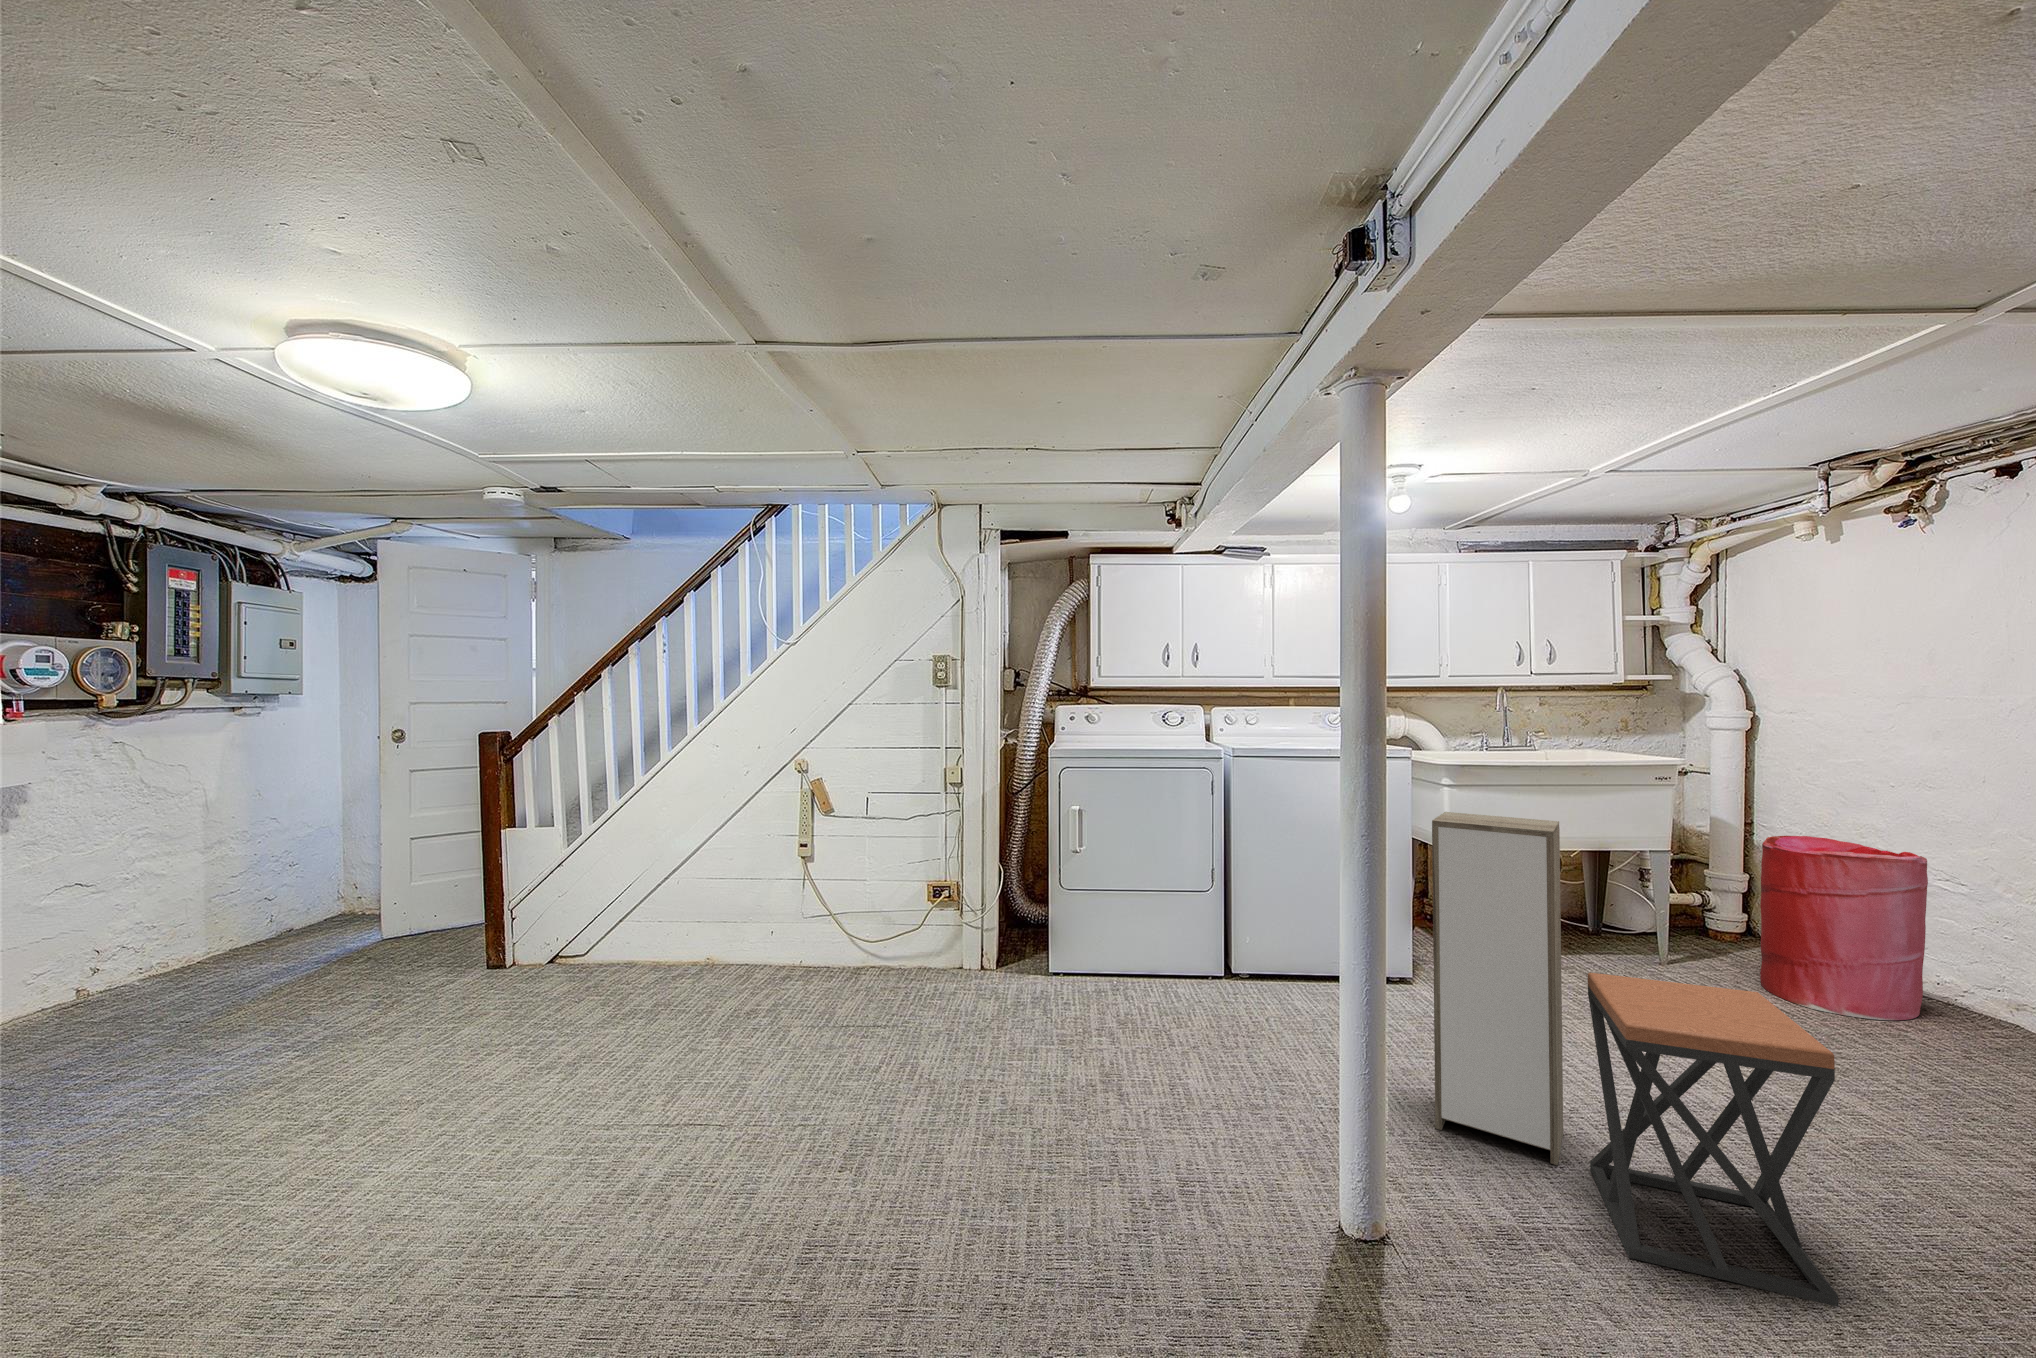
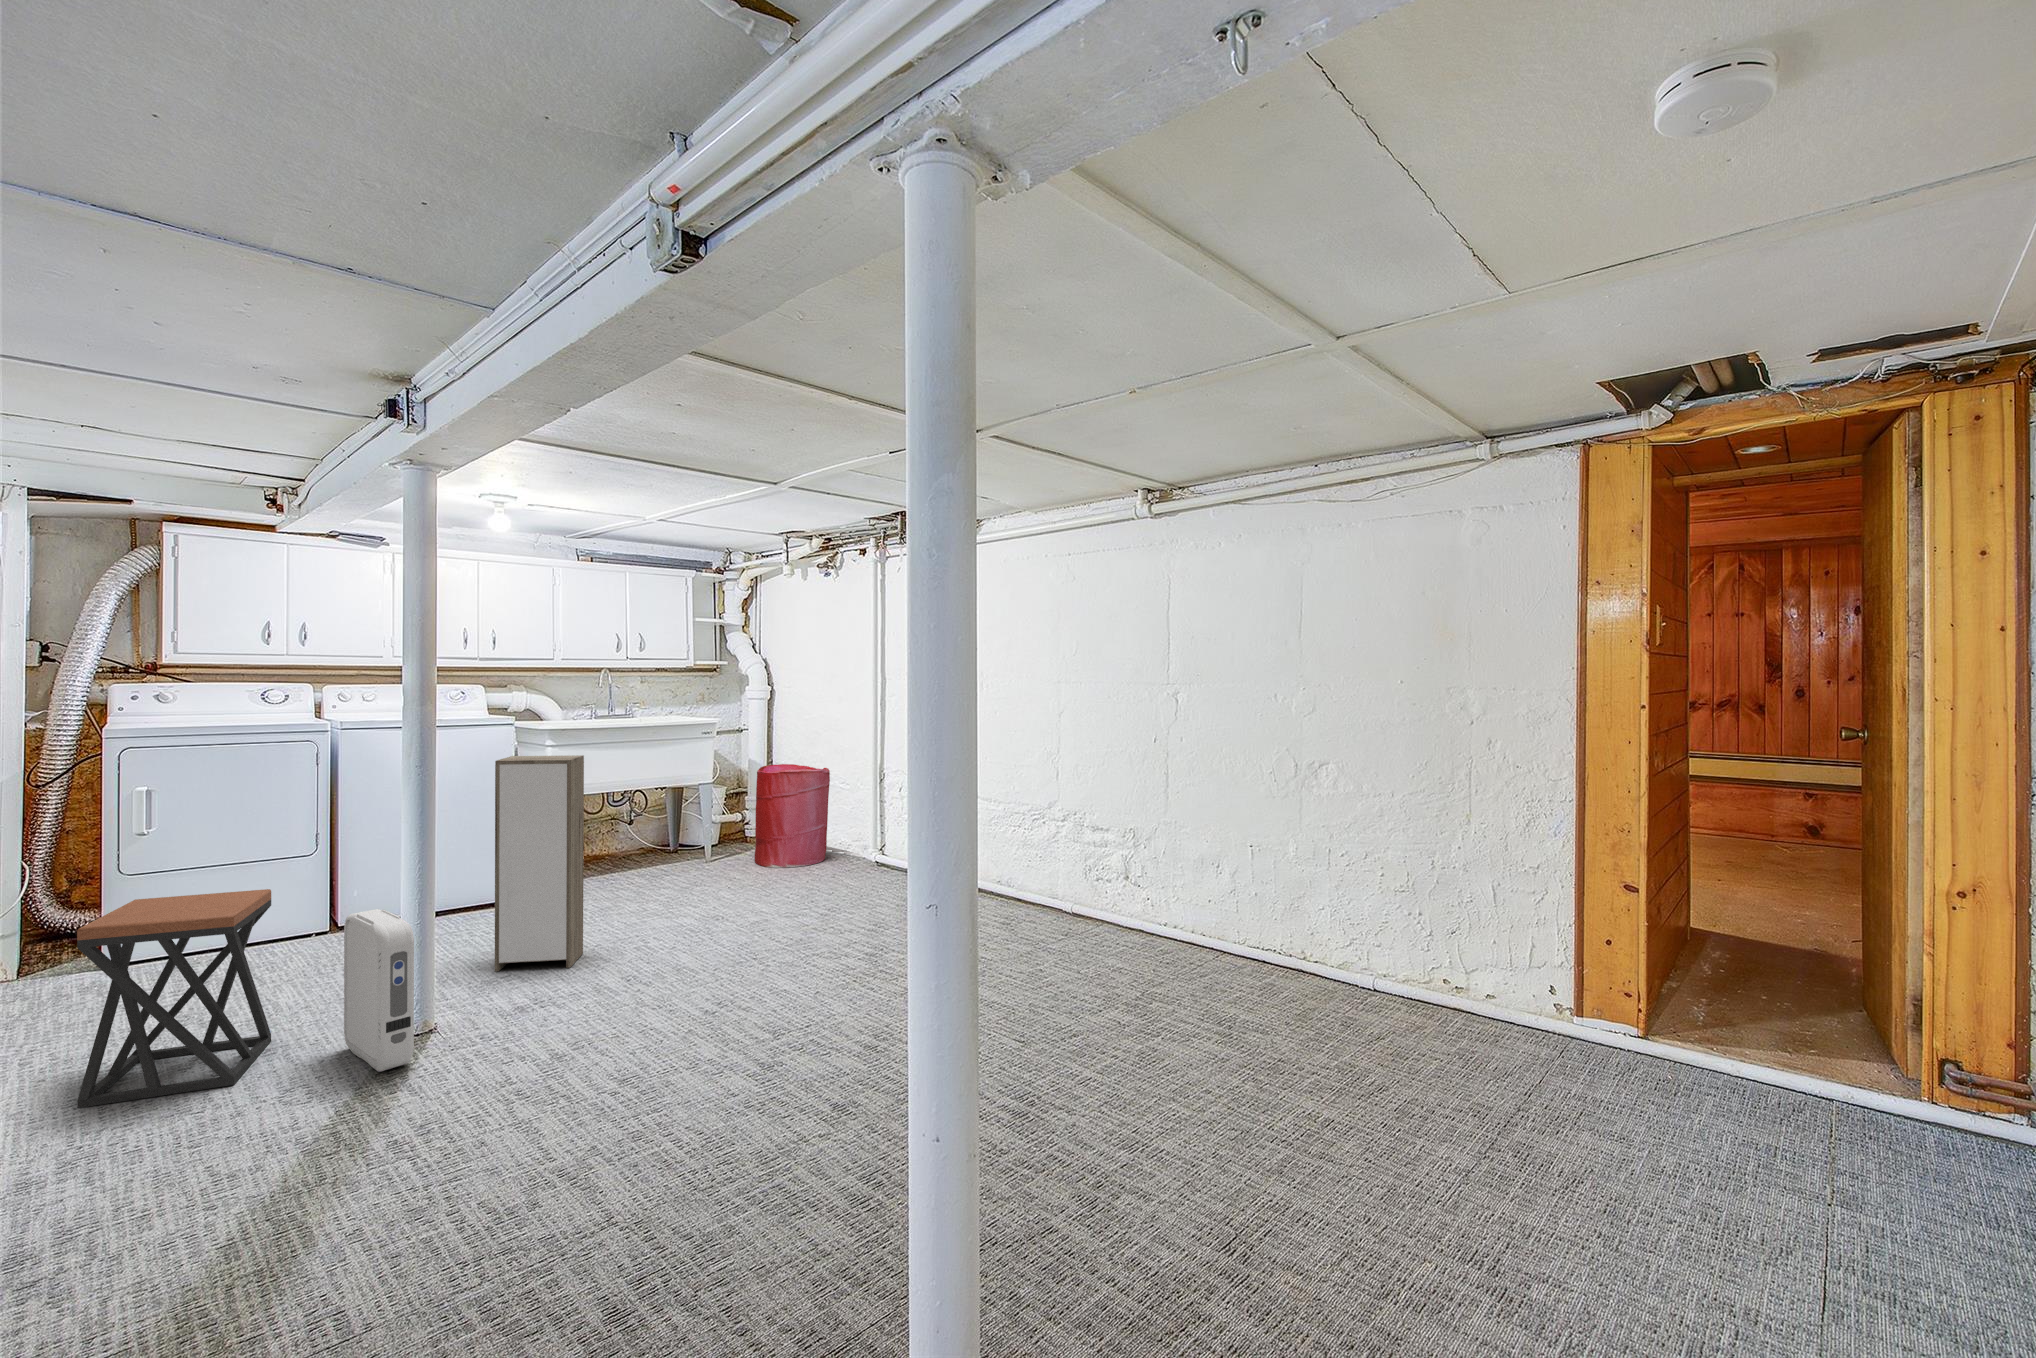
stool: present [1588,973,1839,1307] -> present [77,889,271,1108]
air purifier: none [1269,1046,1382,1349] -> present [344,909,414,1072]

